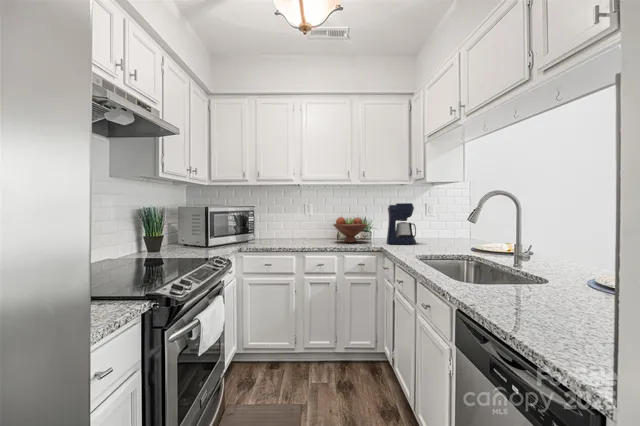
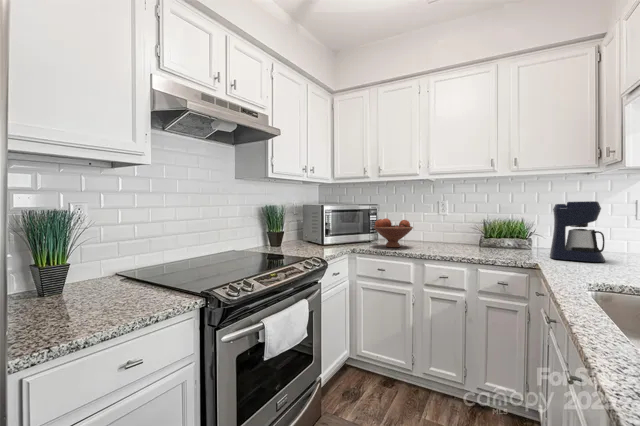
fruit bowl: present [334,217,367,242] -> present [374,218,413,248]

